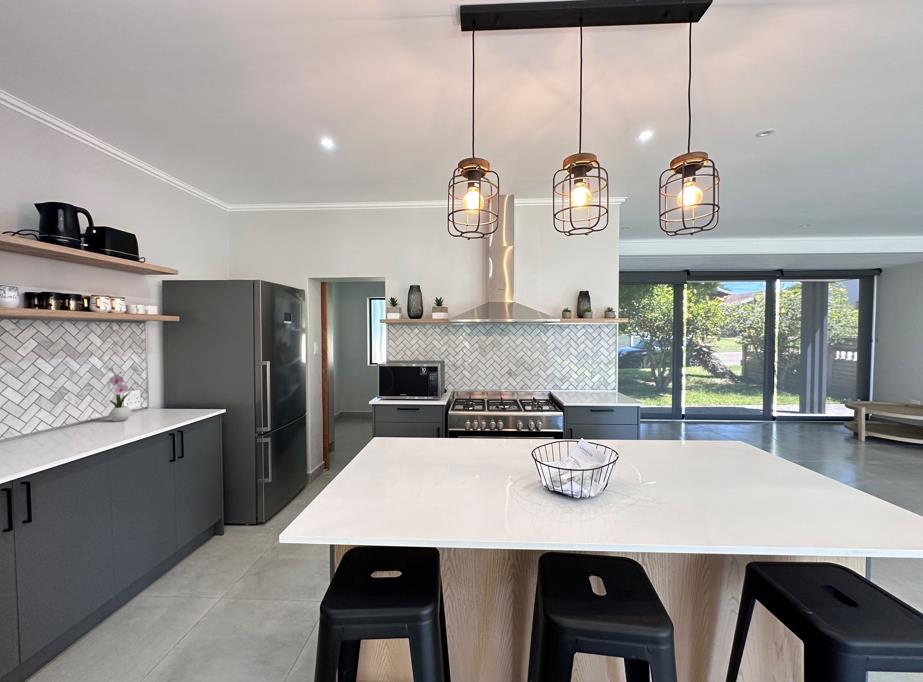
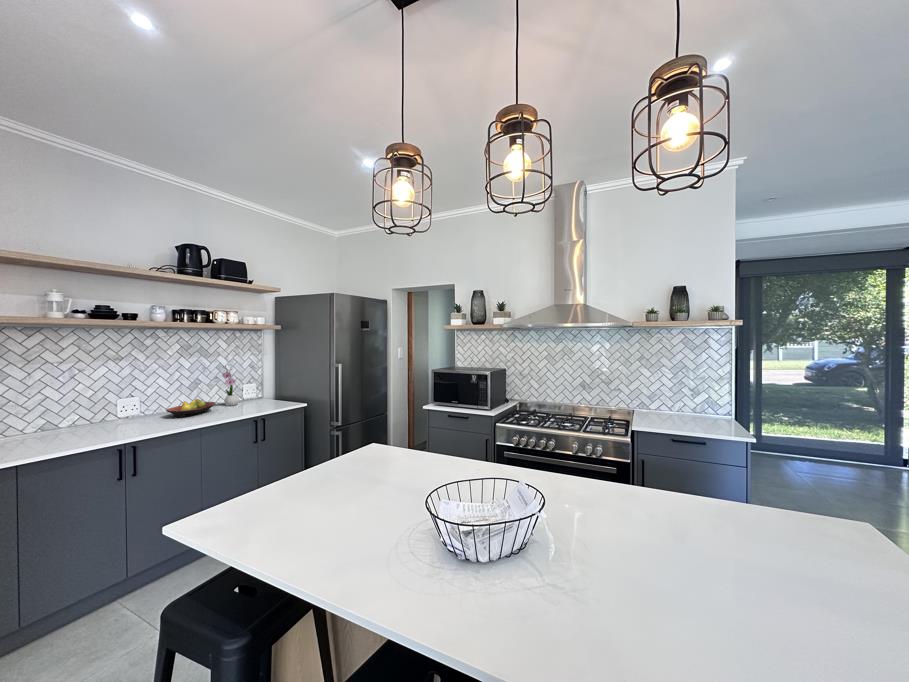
fruit bowl: none [49,414,114,441] -> present [166,399,216,418]

